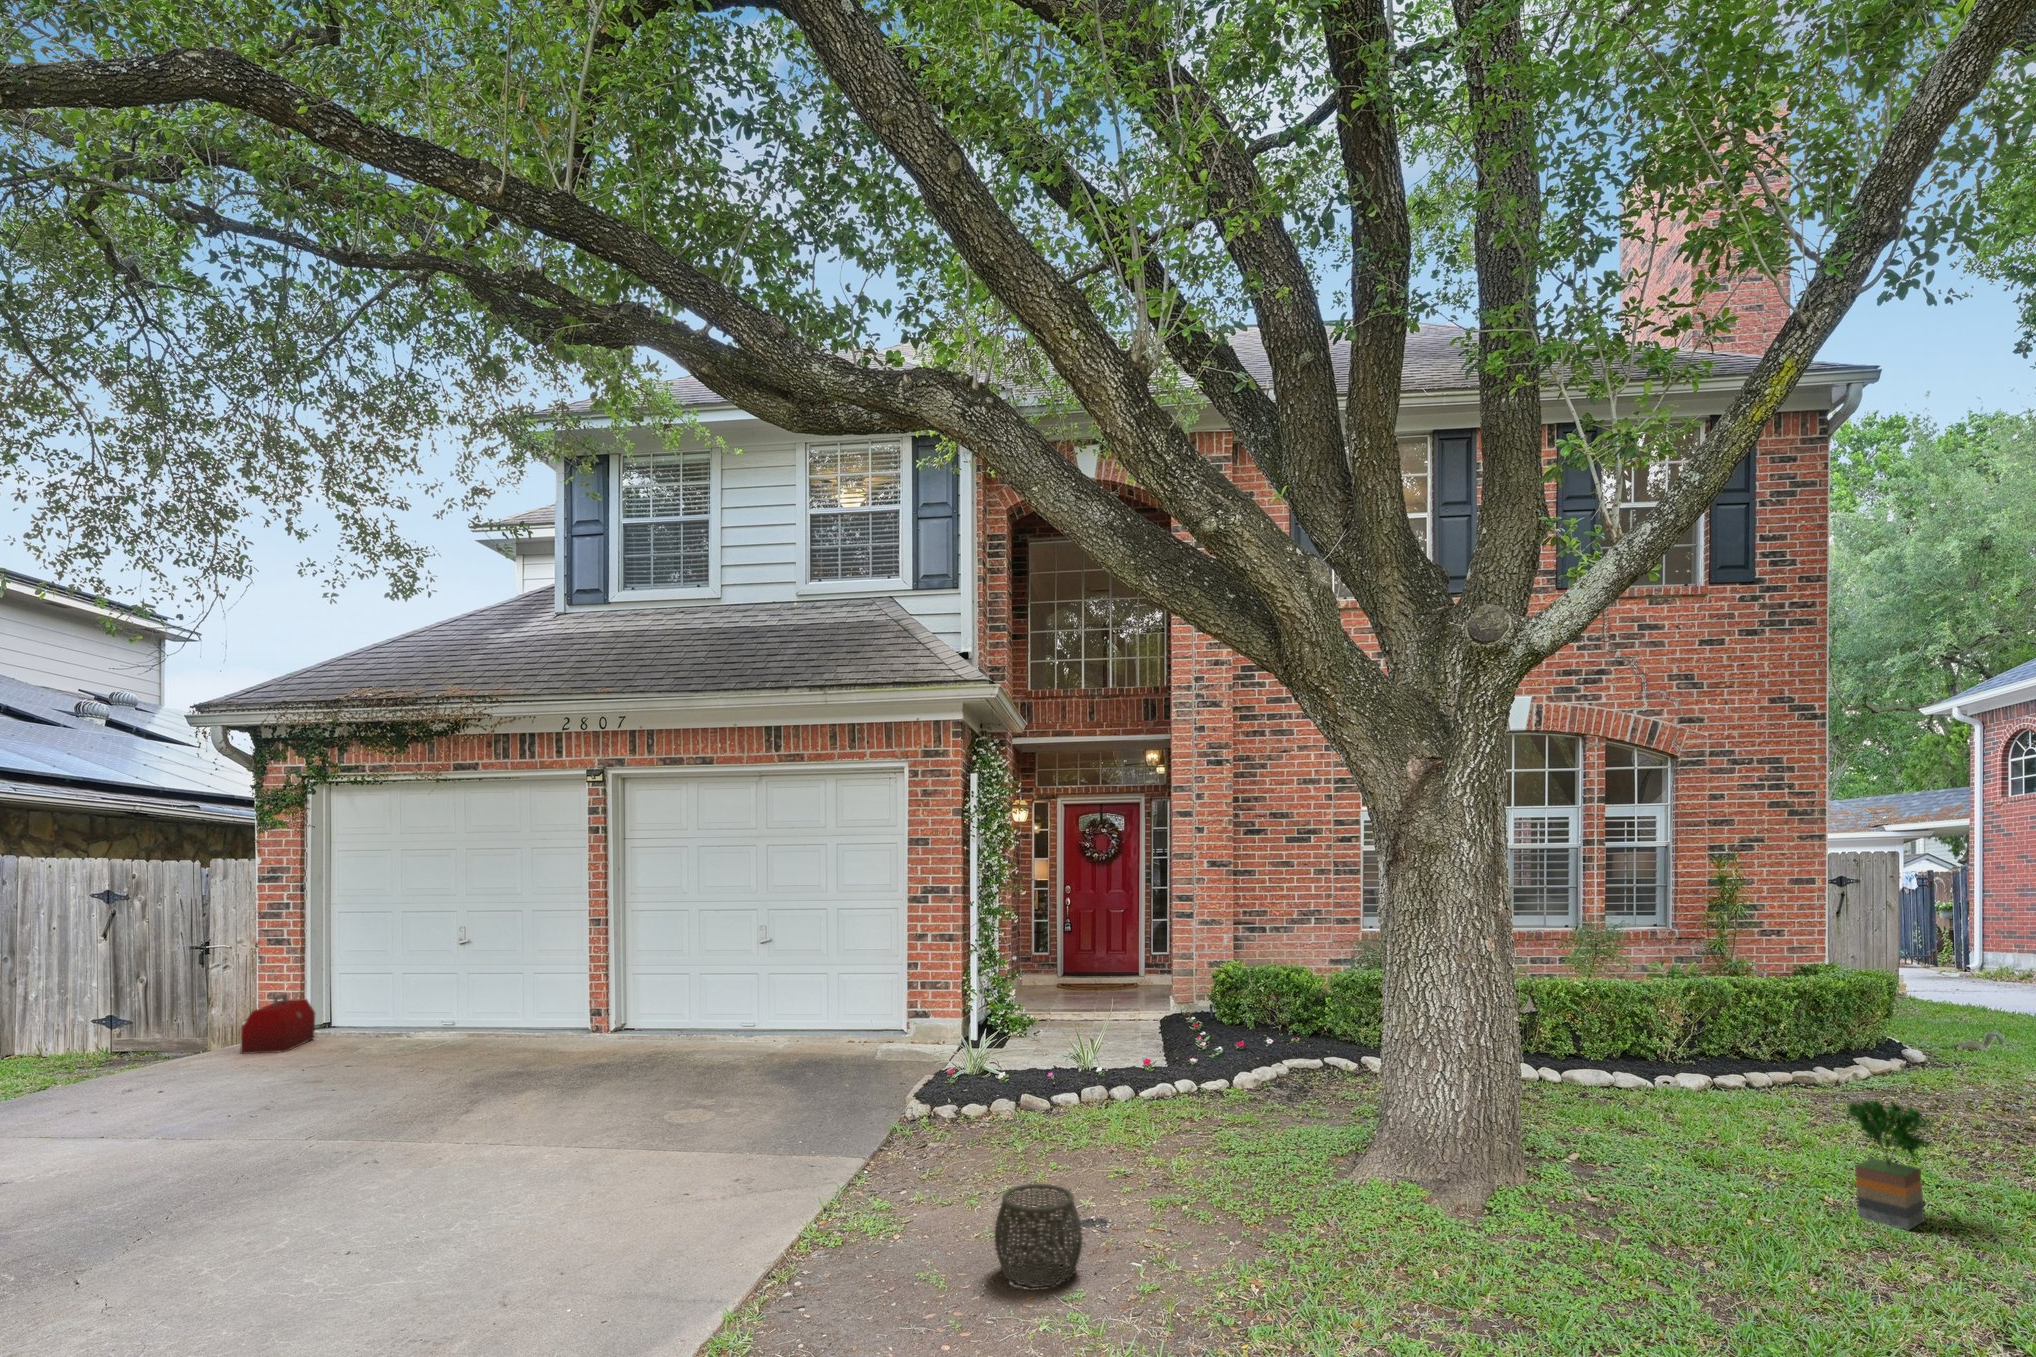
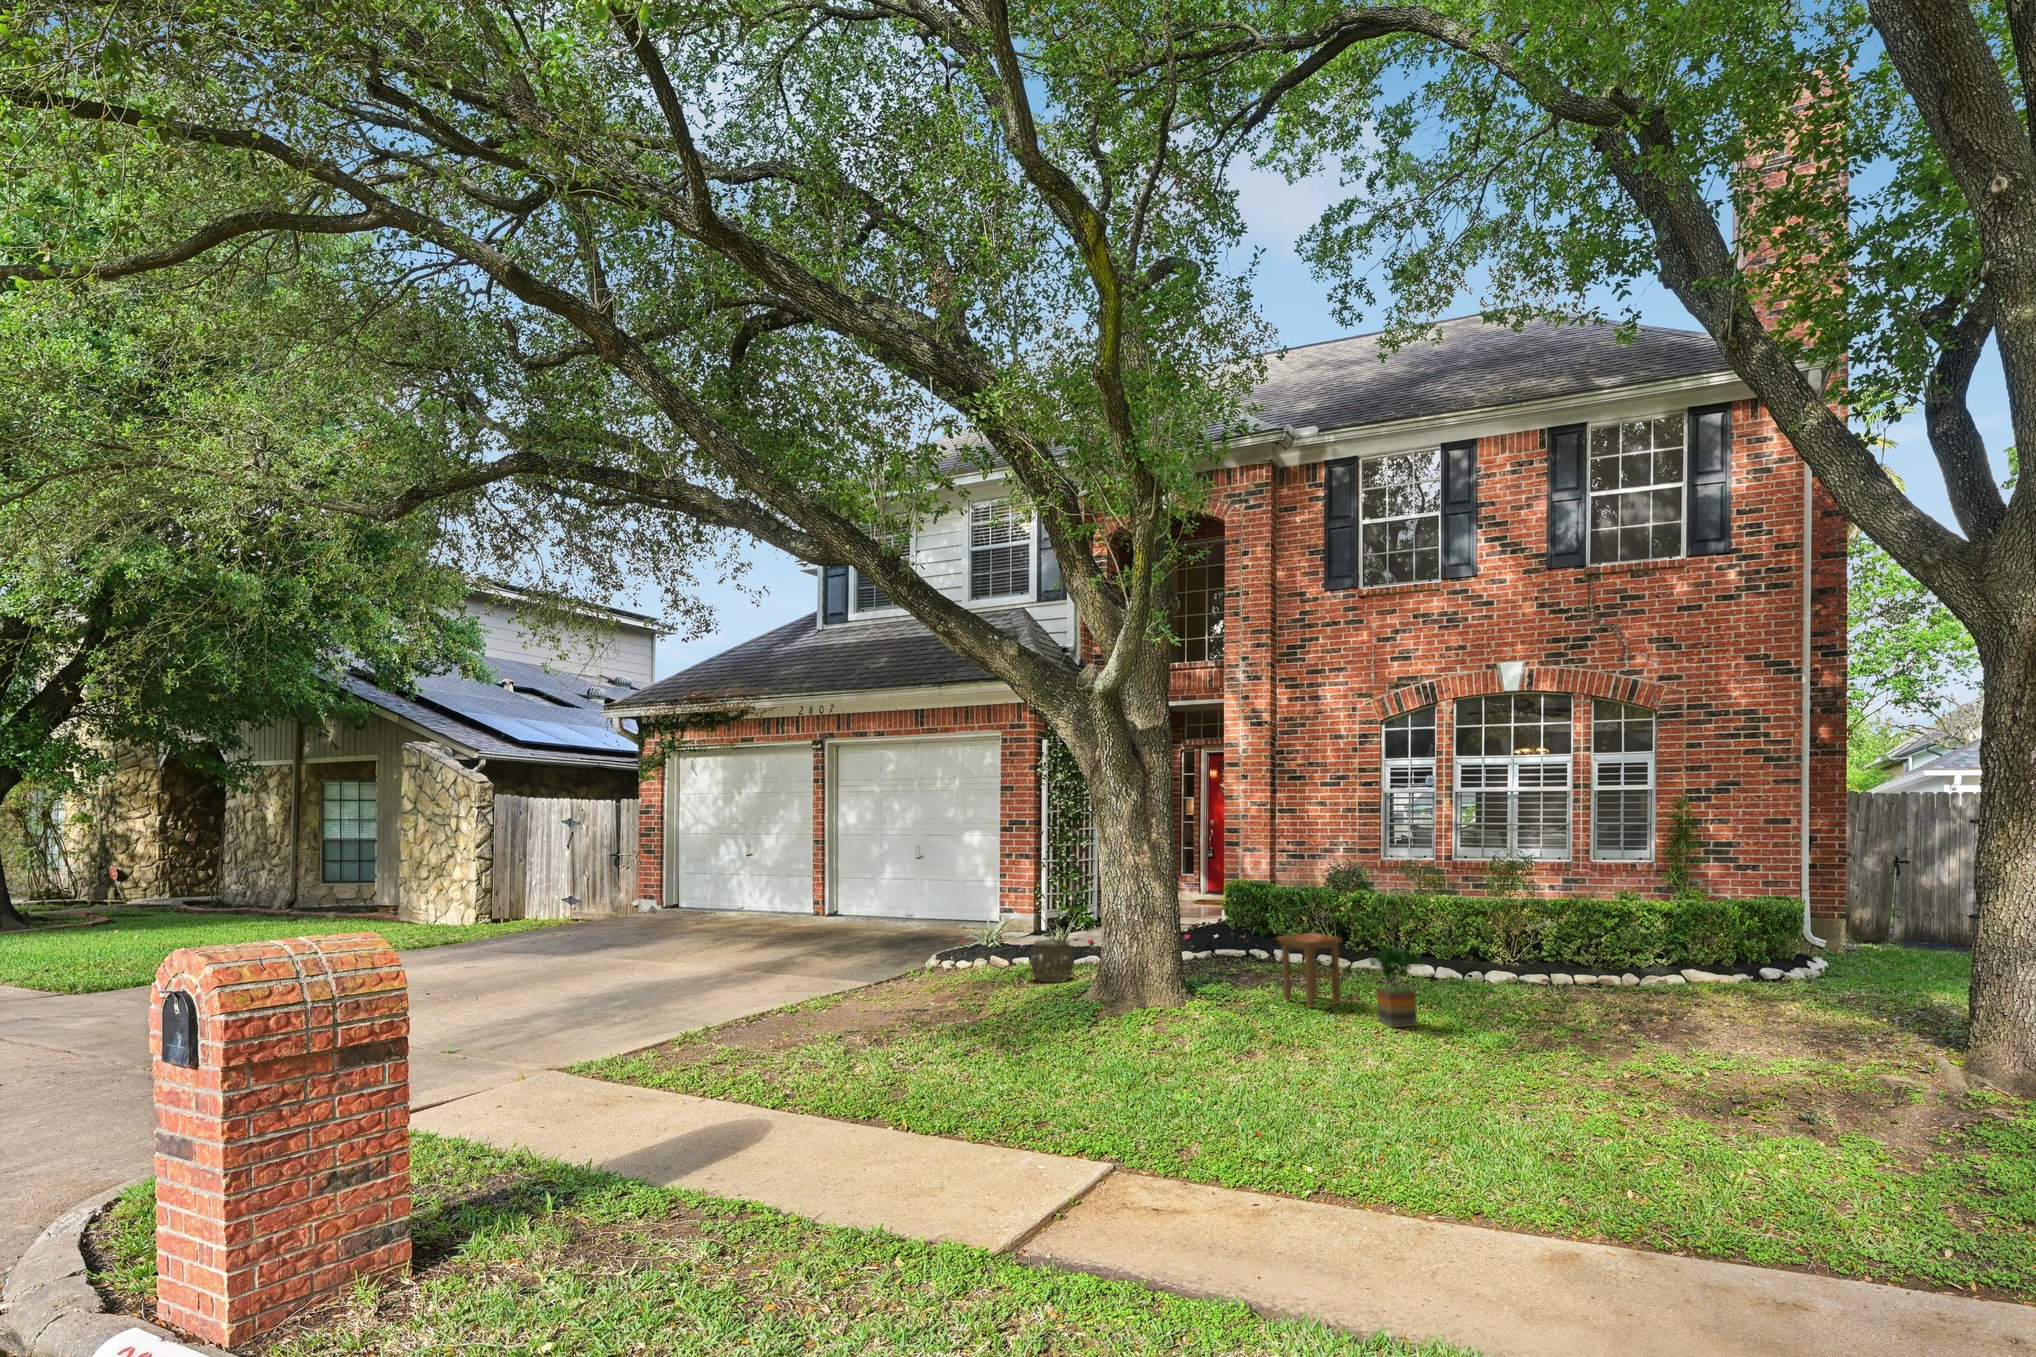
toolbox: present [241,993,315,1054] -> none [628,884,672,919]
stool: none [1646,1072,1736,1197] -> present [1277,933,1342,1008]
woven basket: present [994,1184,1083,1287] -> present [1031,939,1074,982]

